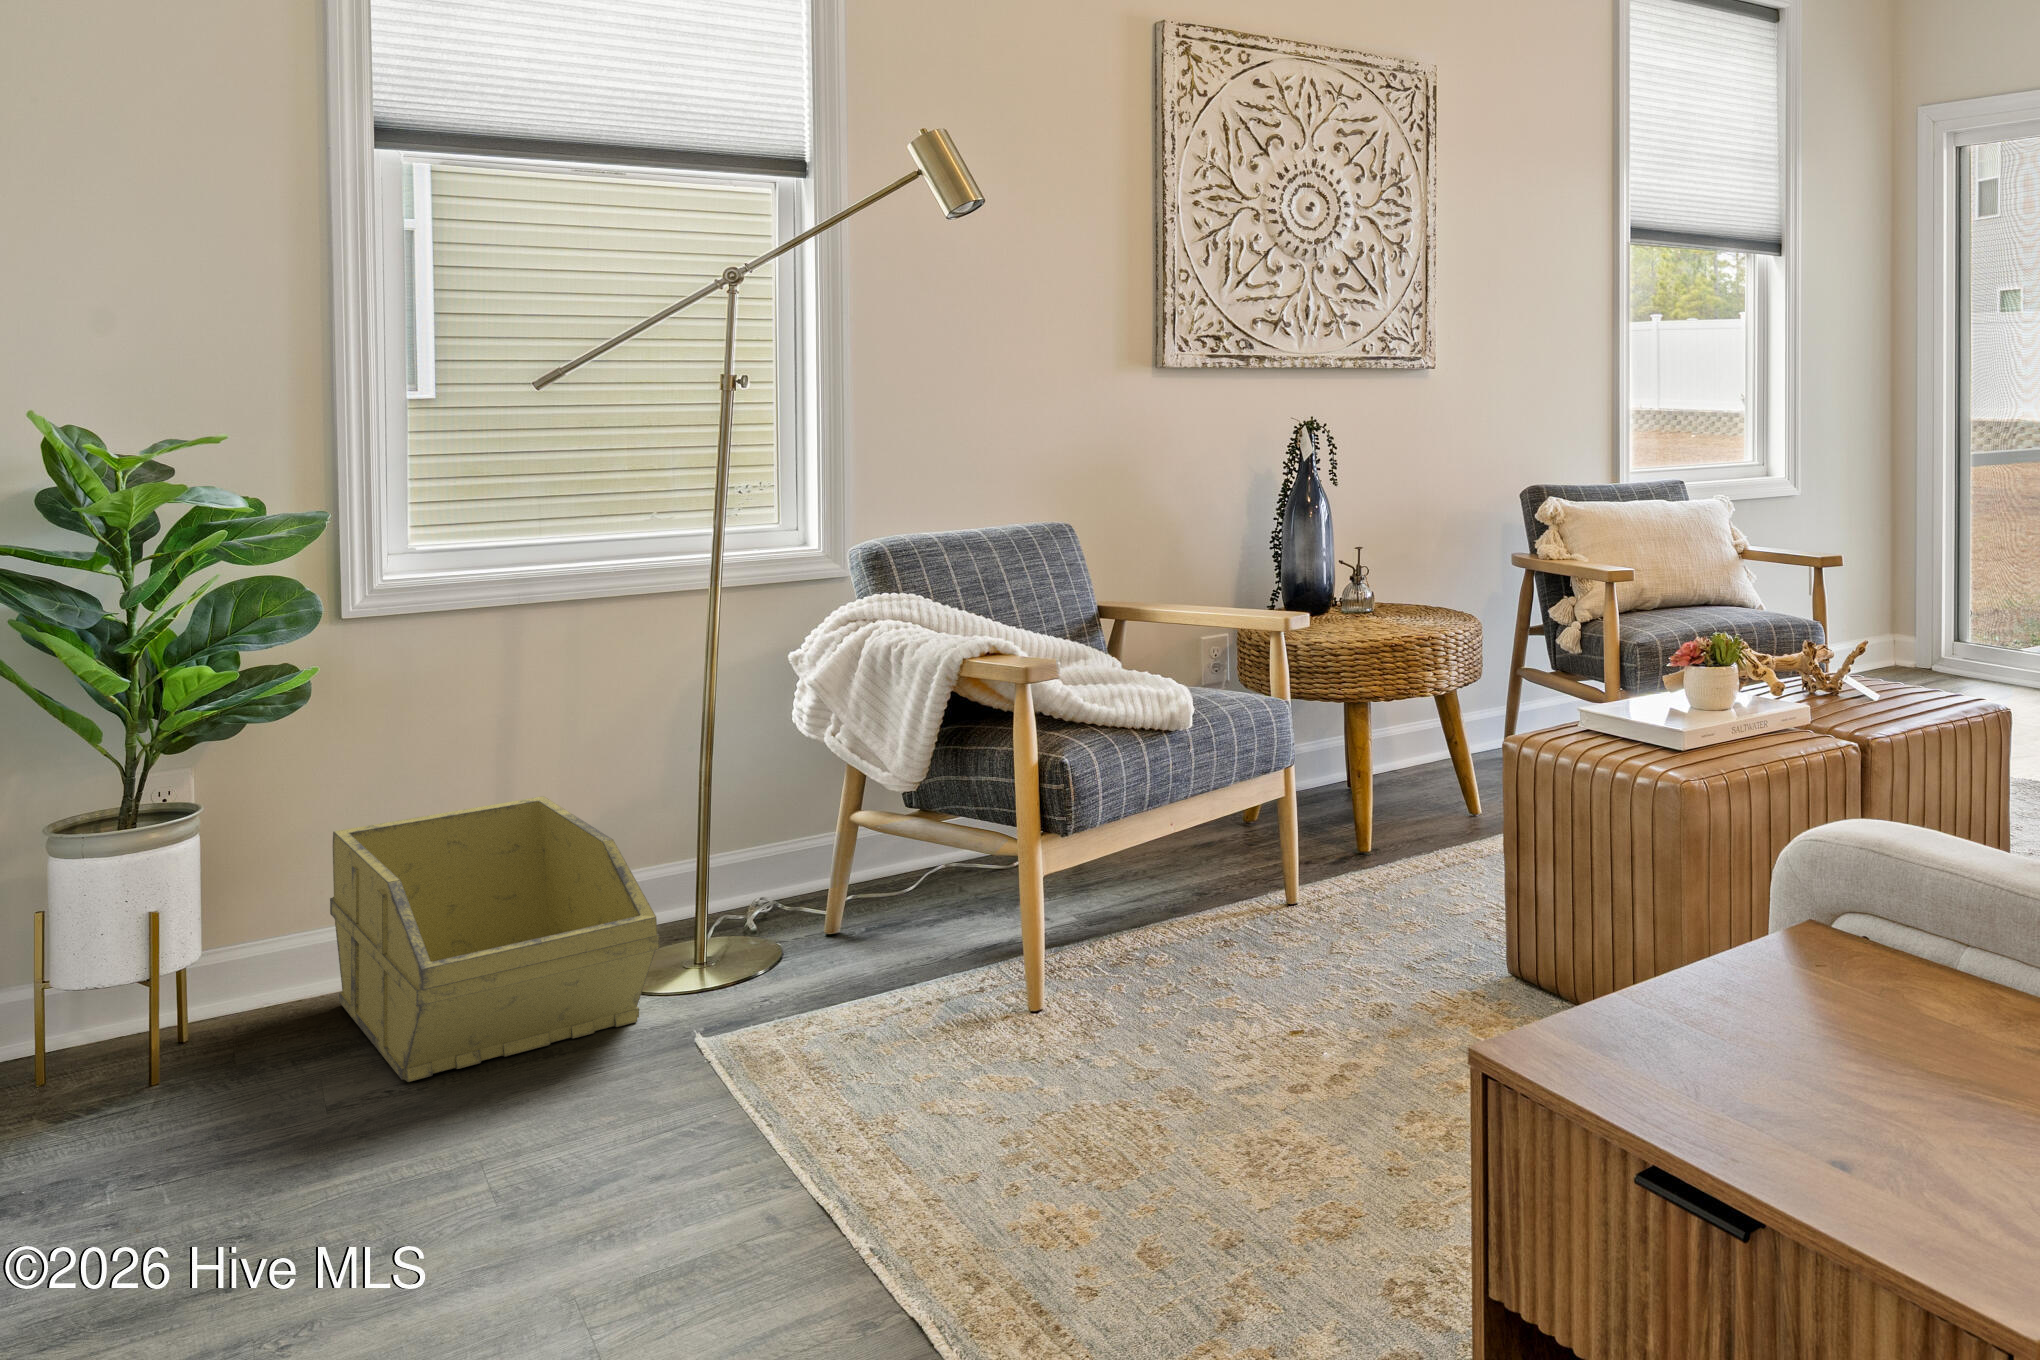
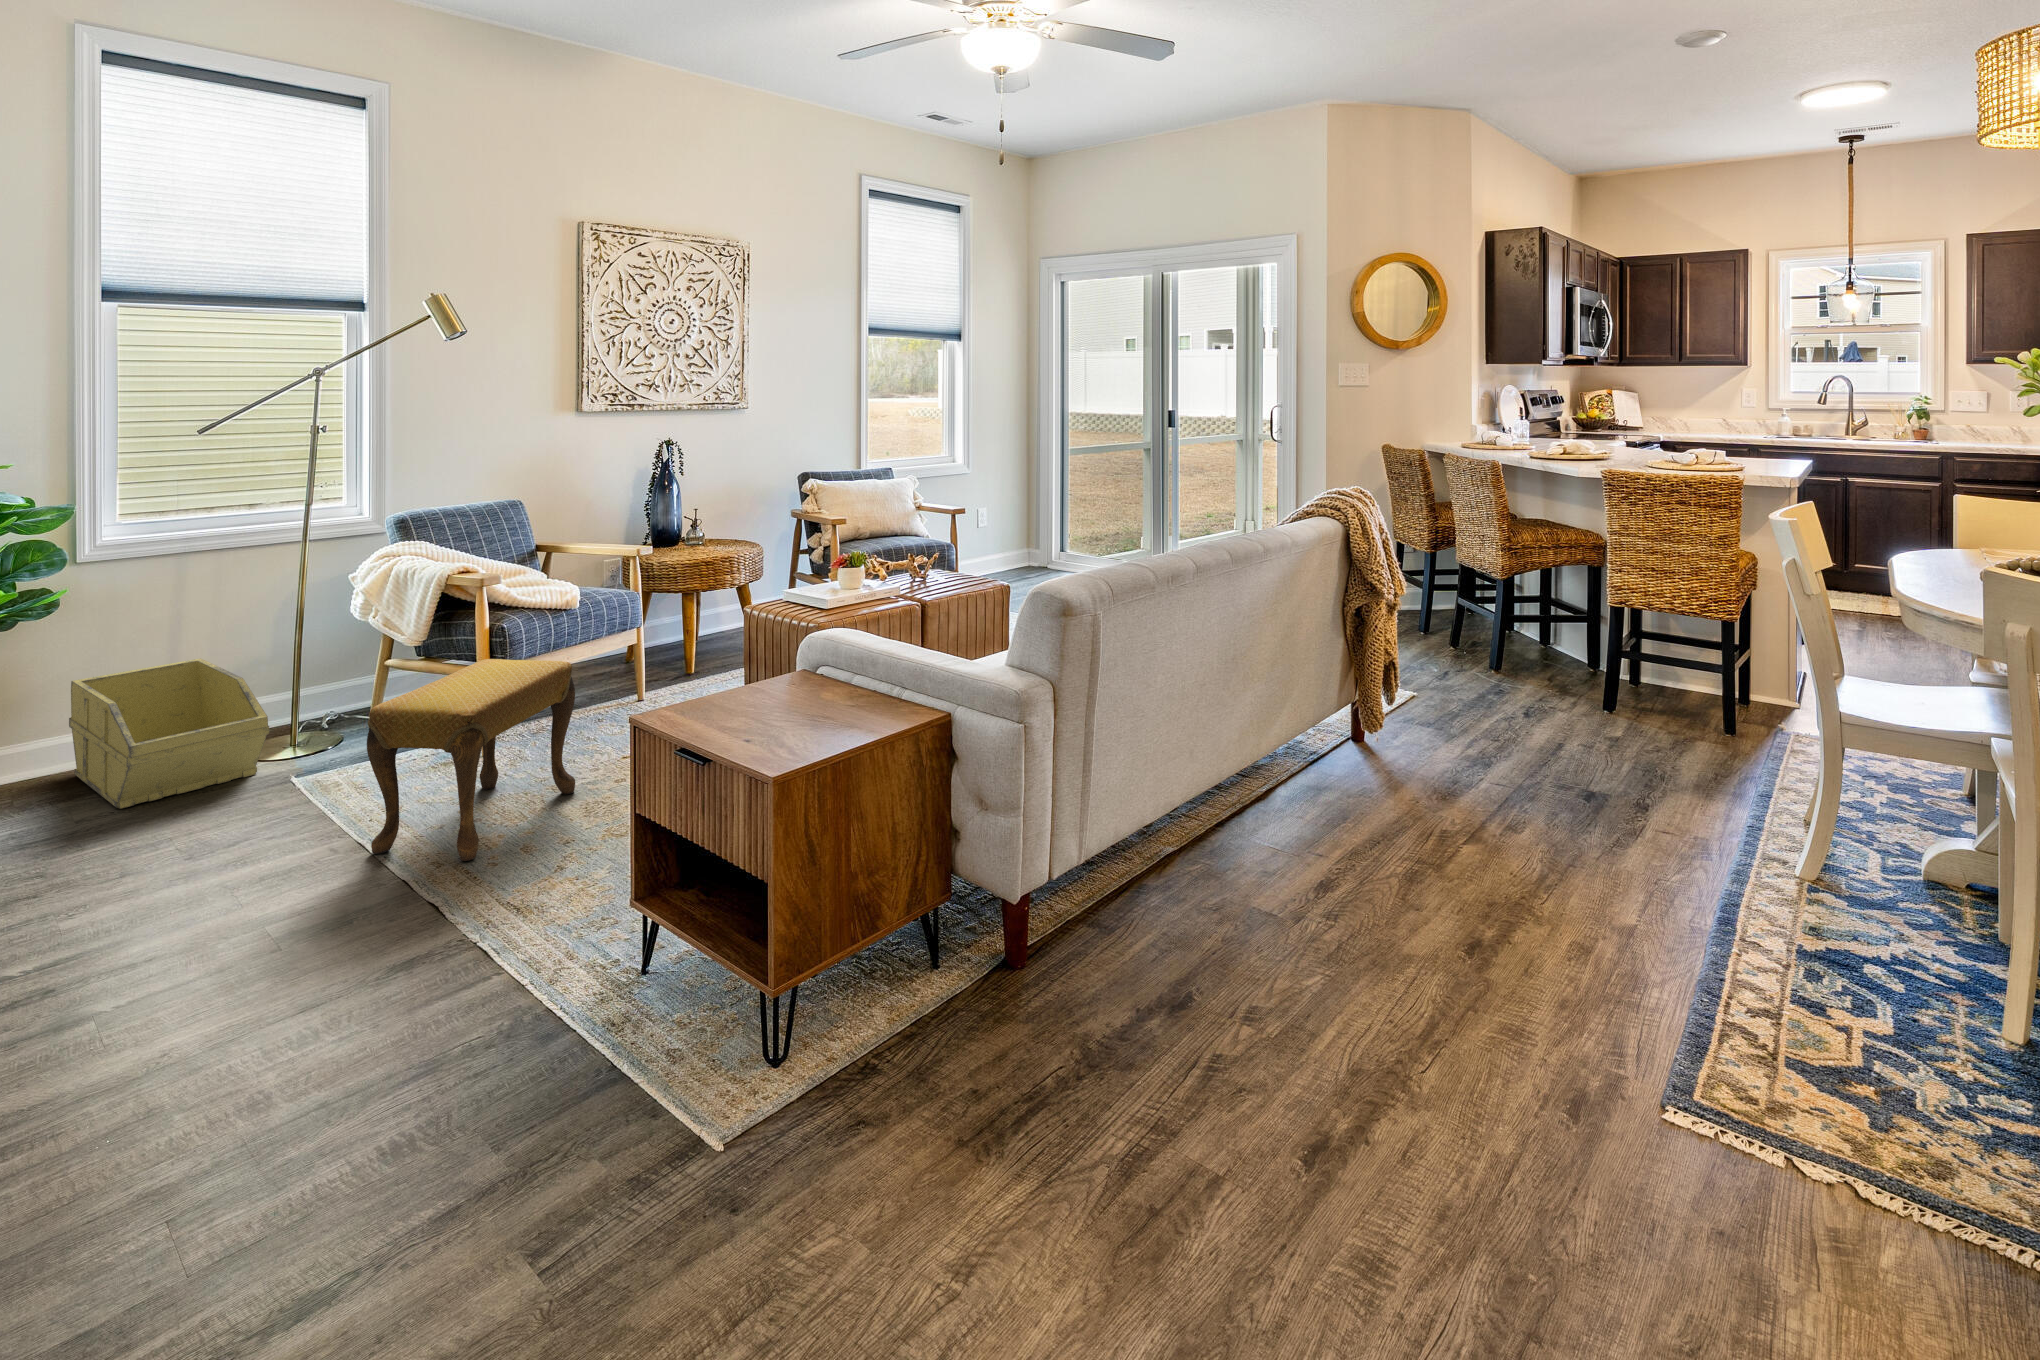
footstool: none [844,828,1219,1261] -> present [367,659,575,861]

